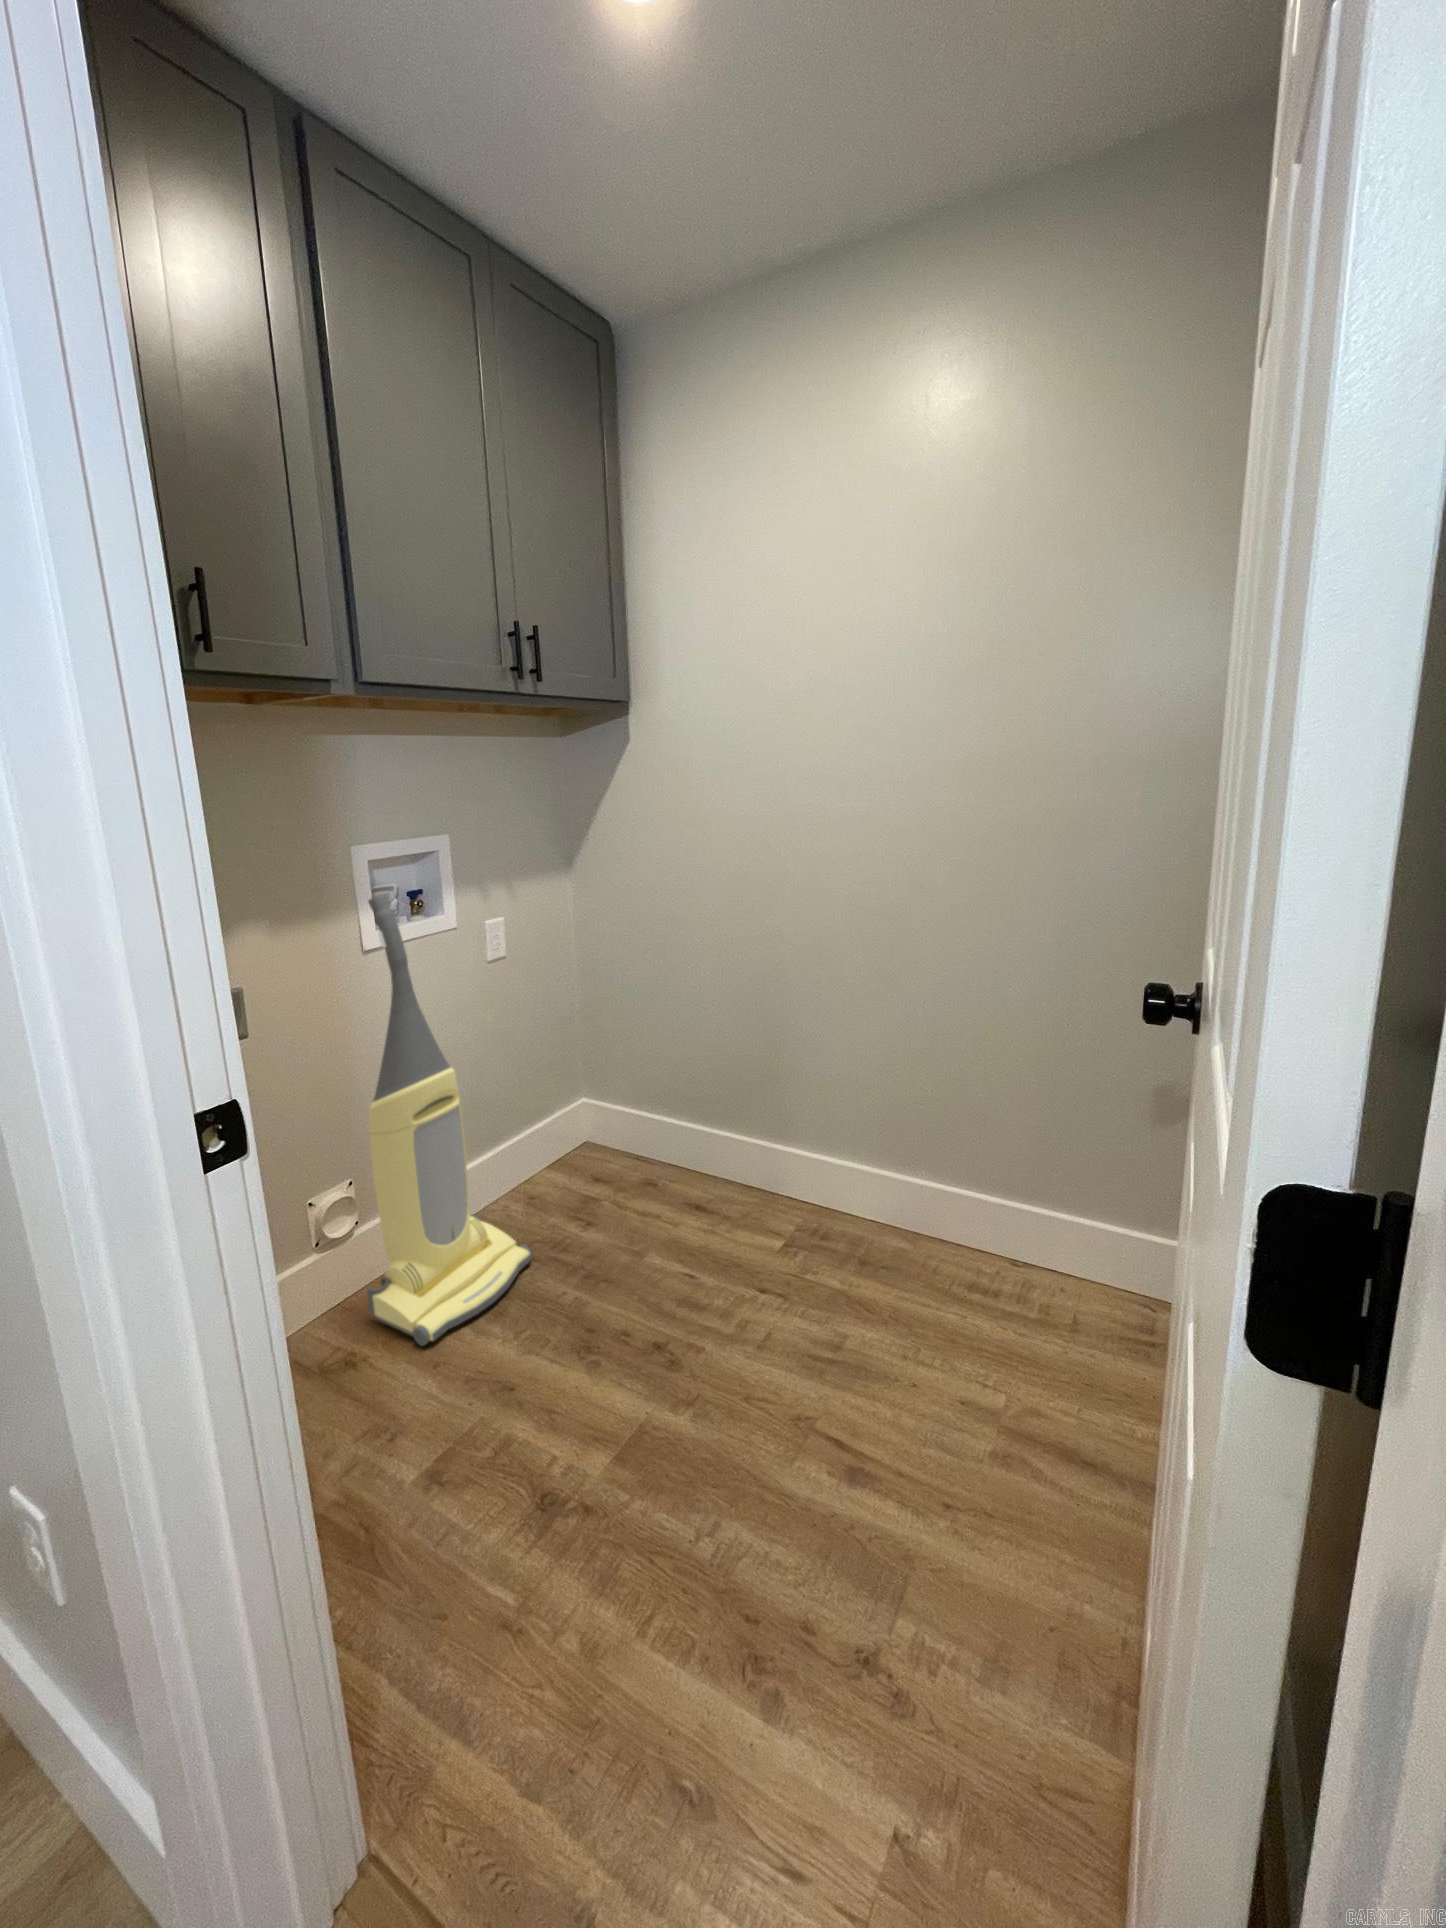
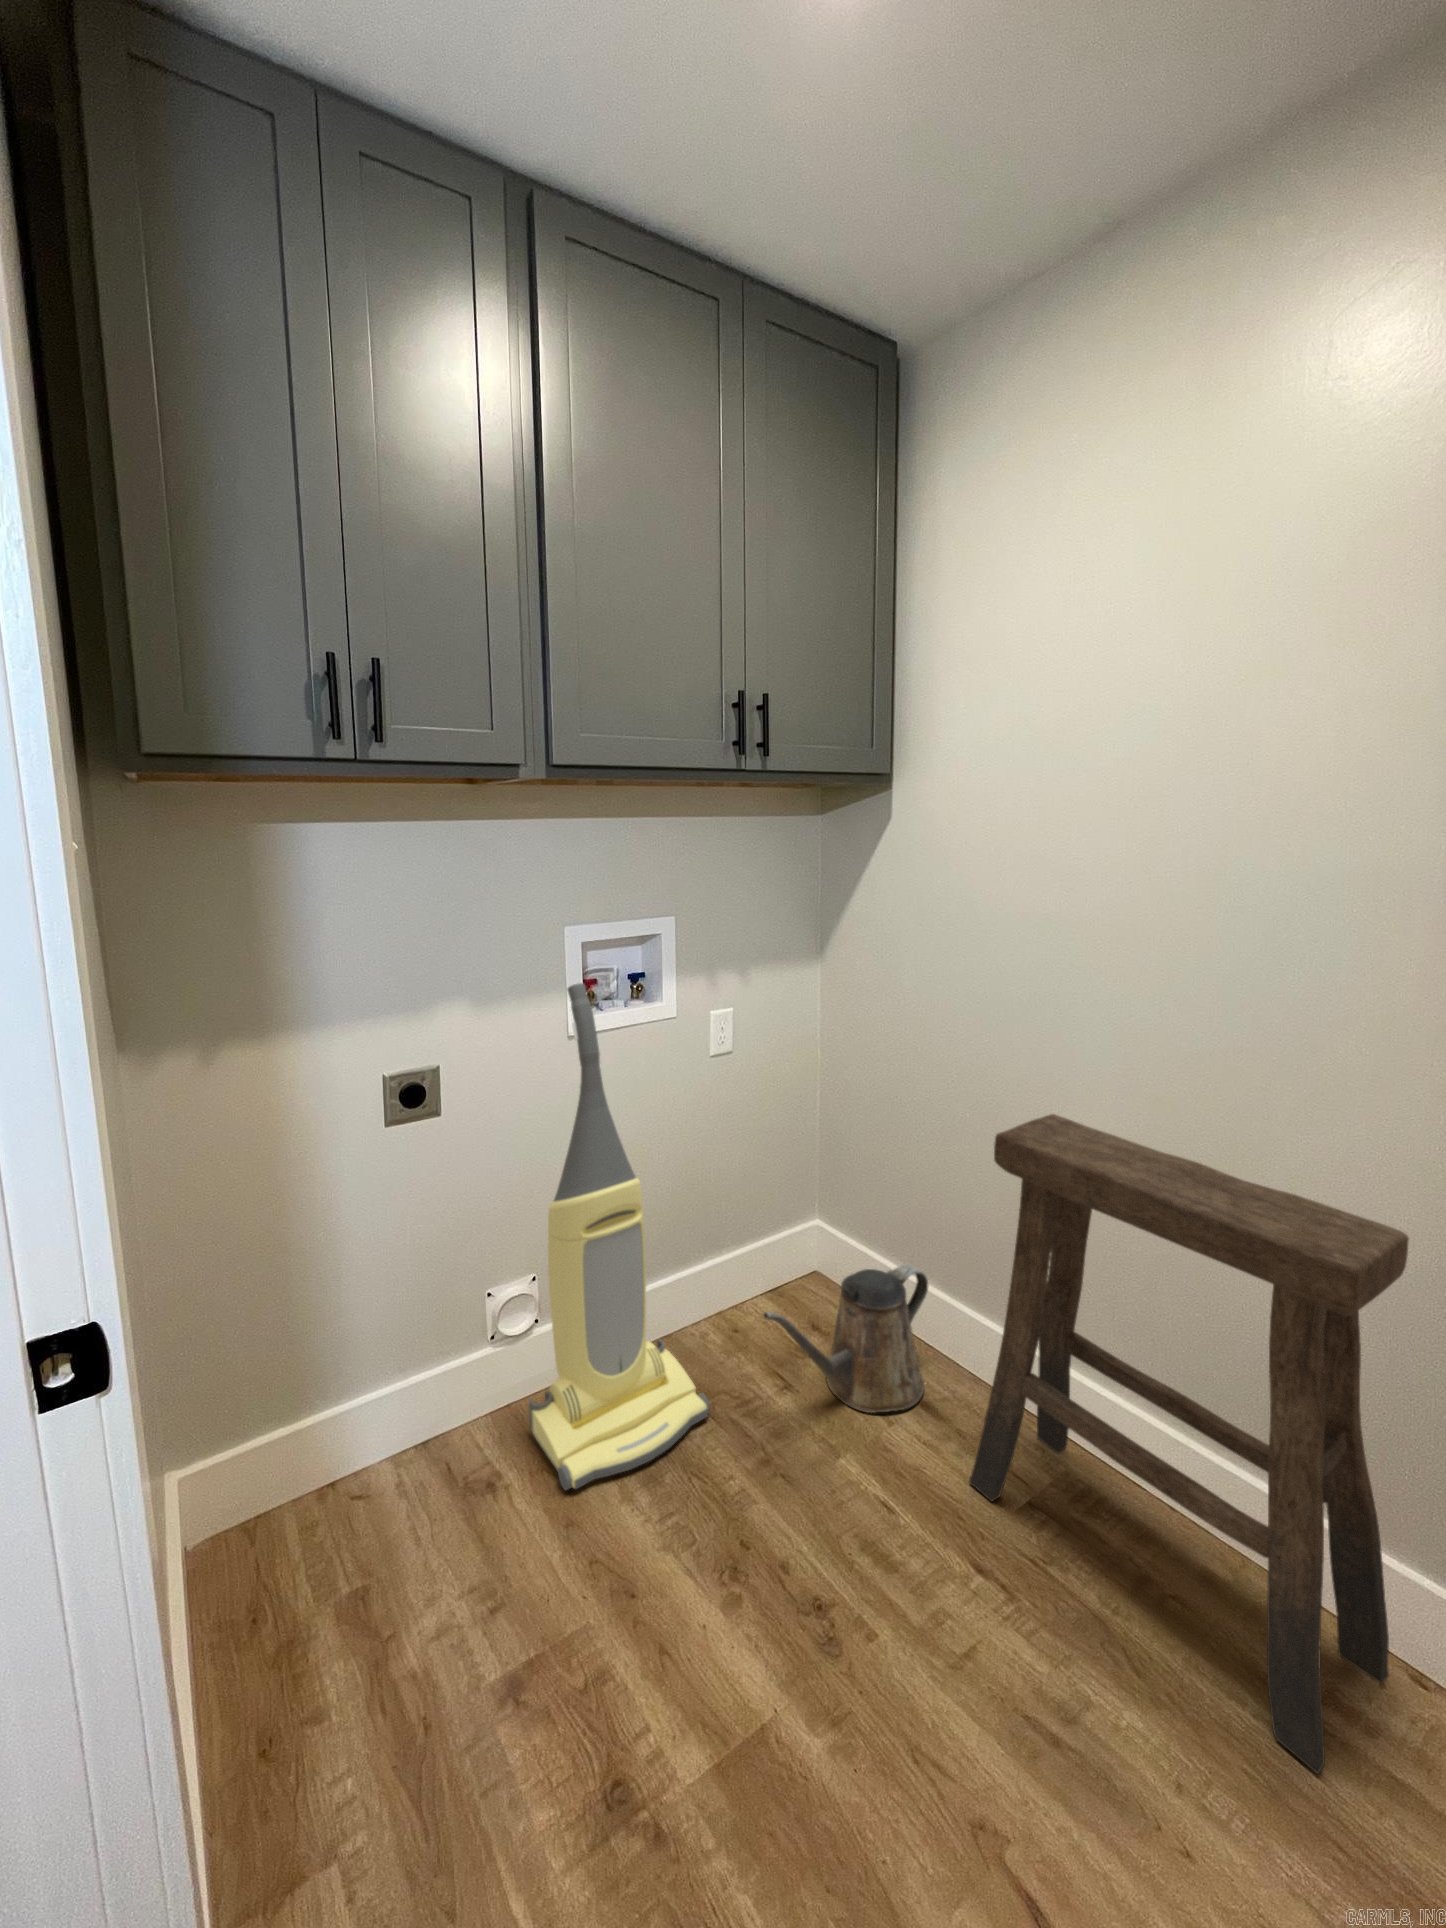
stool: none [742,961,996,1321] -> present [969,1114,1409,1773]
watering can: none [576,1108,695,1224] -> present [764,1265,928,1413]

